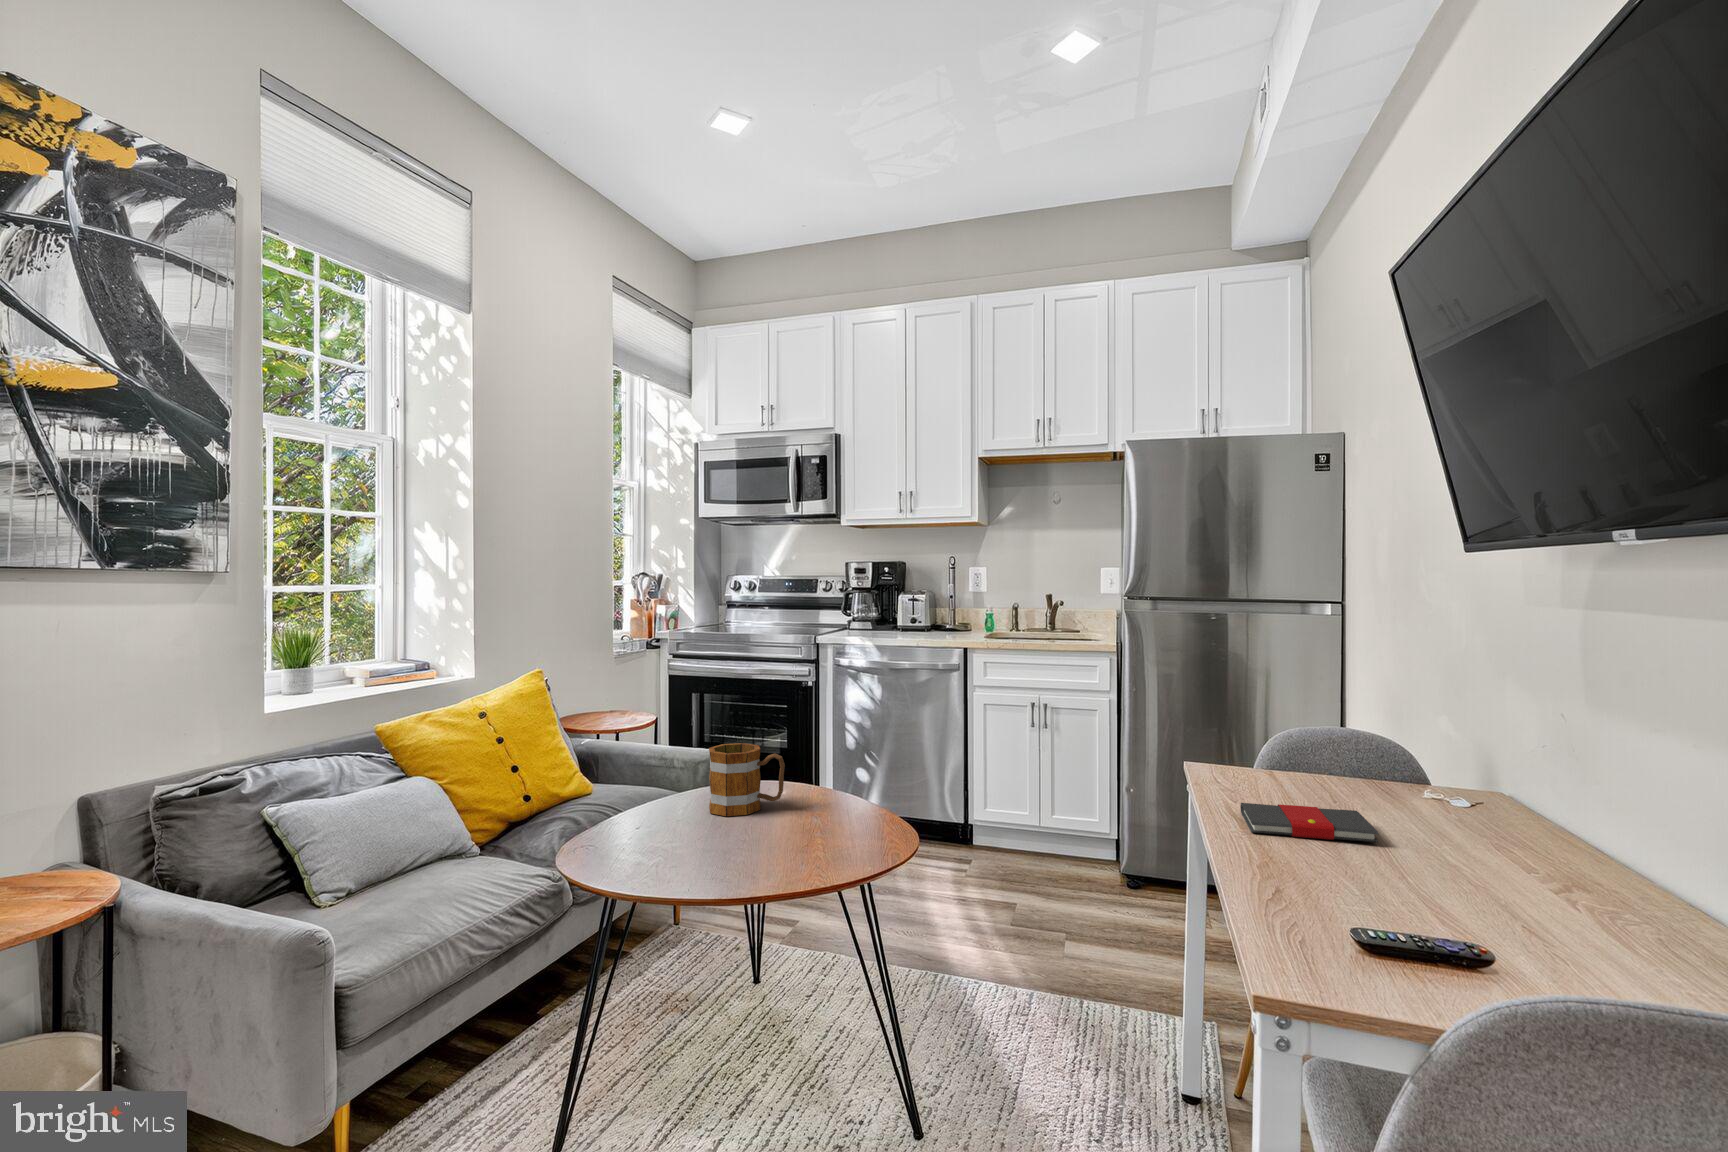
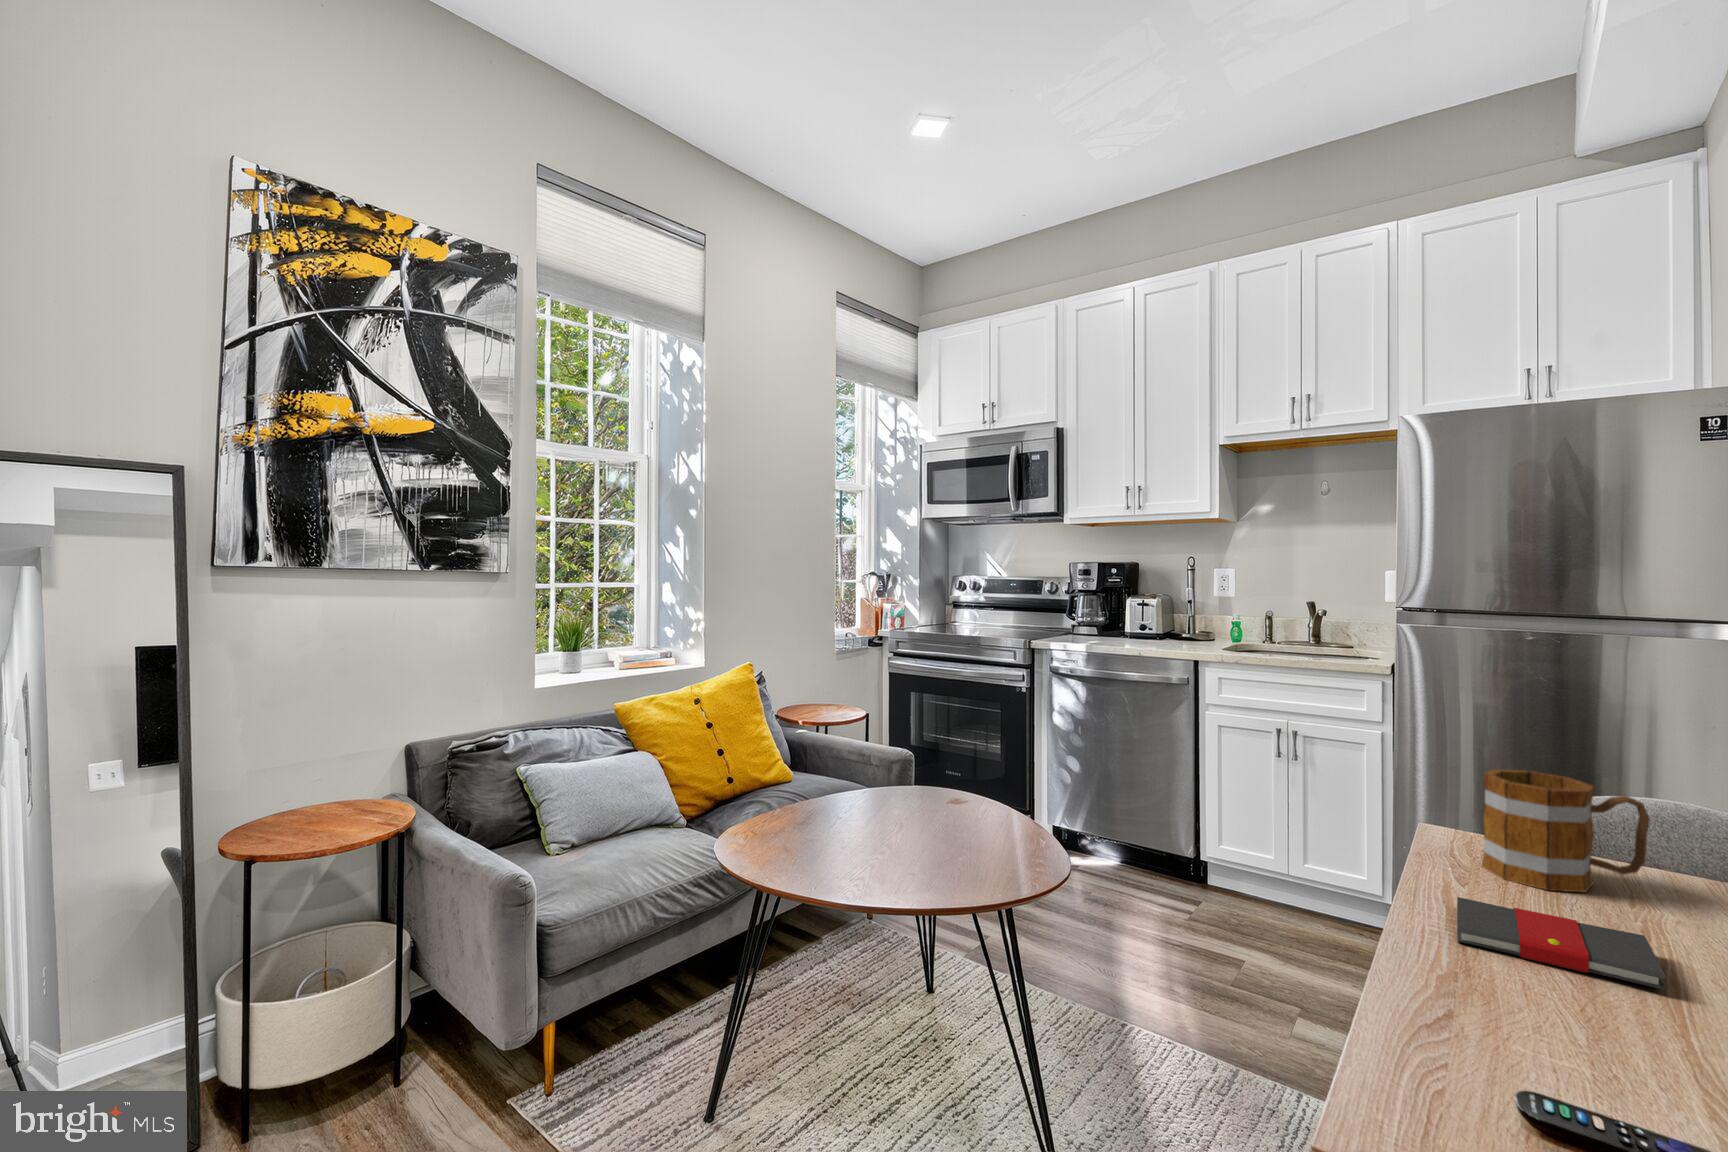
mug: present [709,743,785,816] -> present [1482,769,1650,892]

